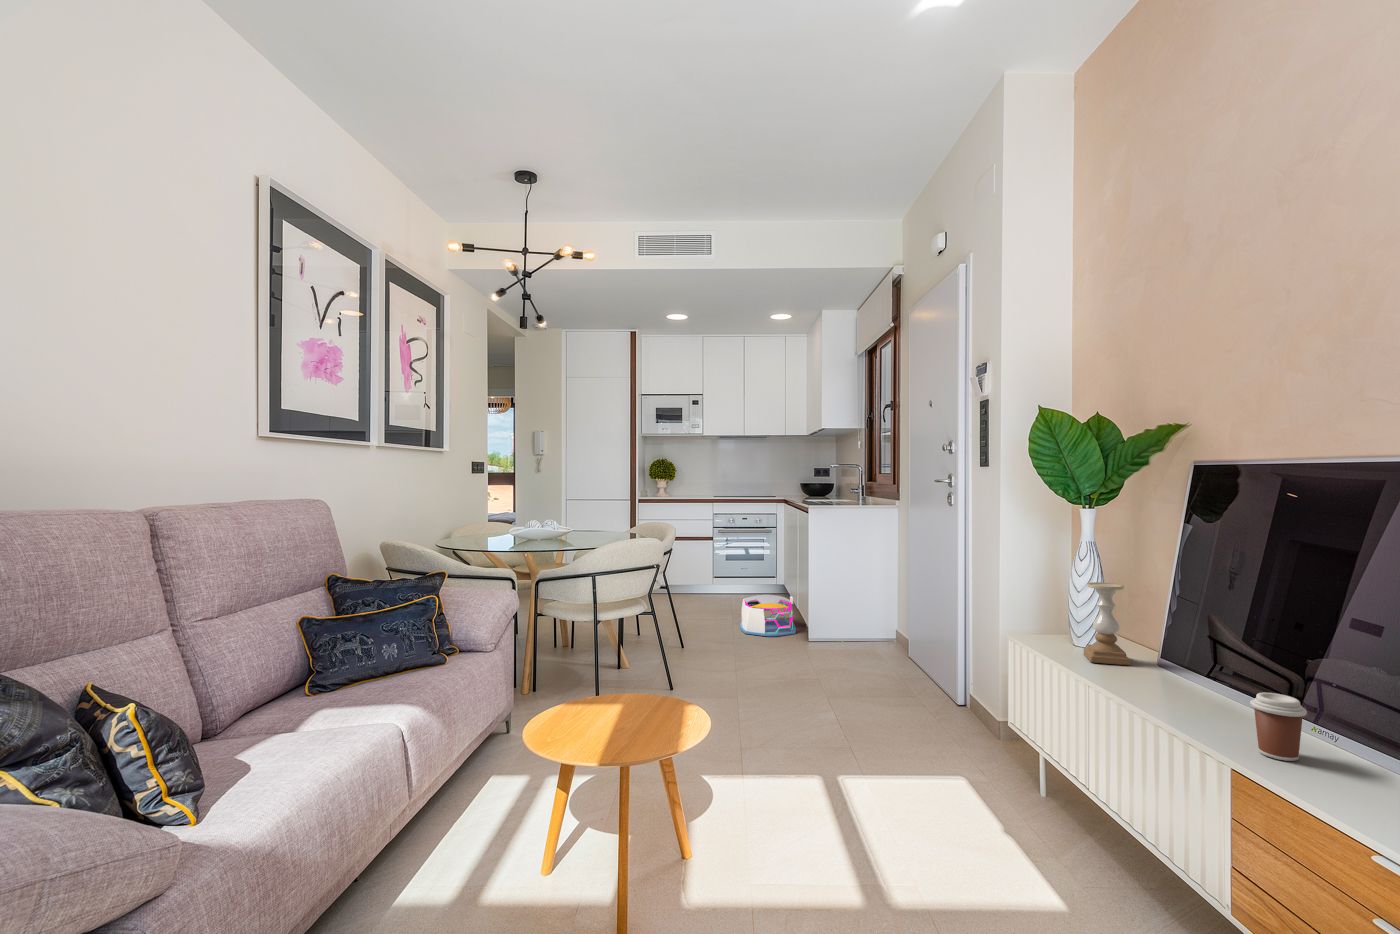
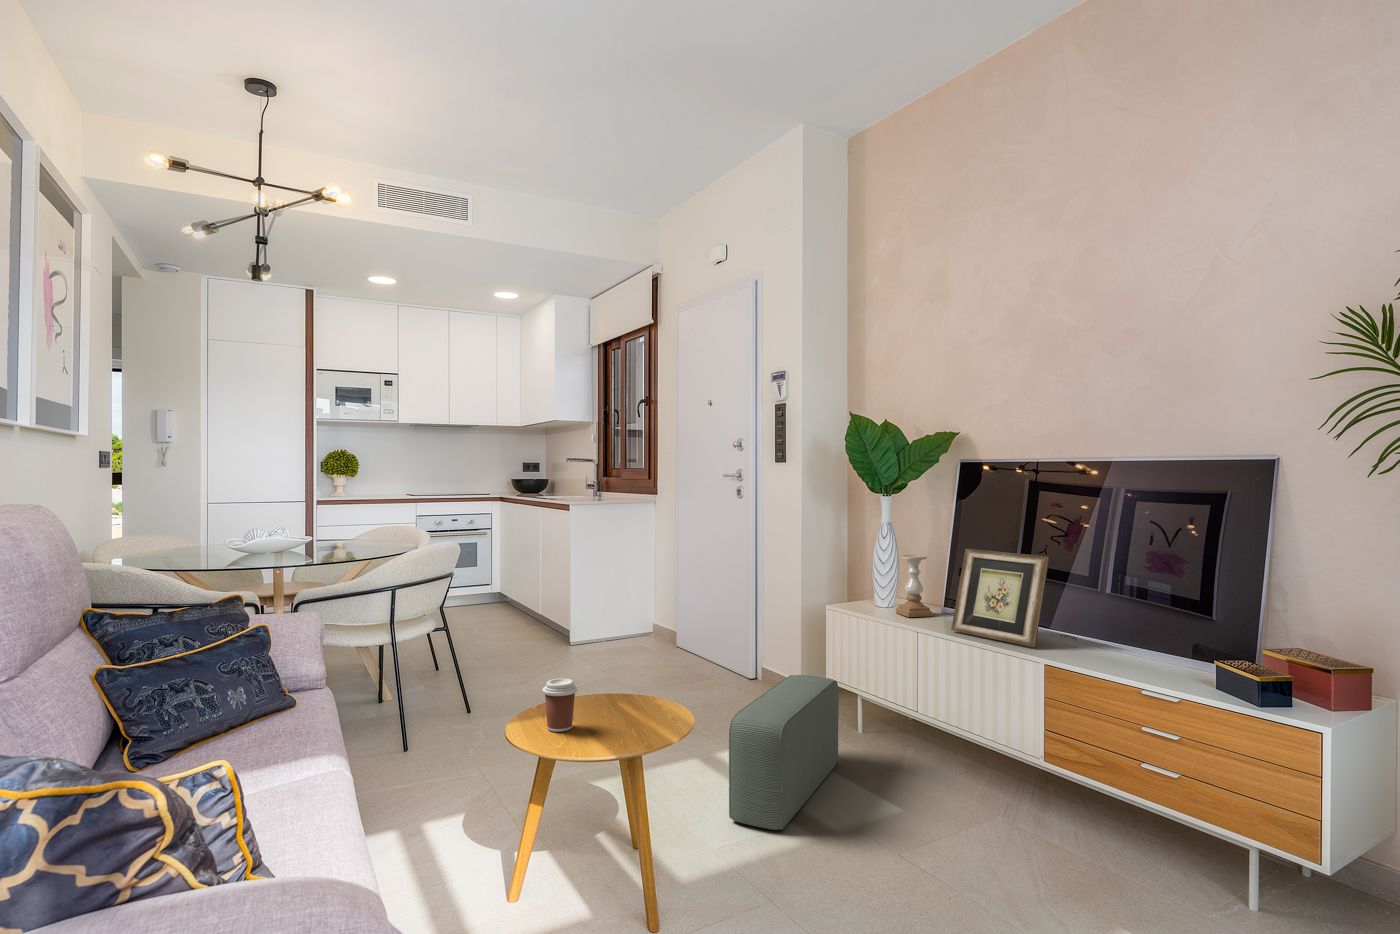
picture frame: none [1124,581,1260,734] -> present [951,549,1049,647]
storage bin: present [740,595,796,636] -> none [479,601,550,646]
coffee cup: present [1250,693,1307,761] -> present [542,678,578,732]
pouf: none [786,709,975,885] -> present [729,675,839,830]

